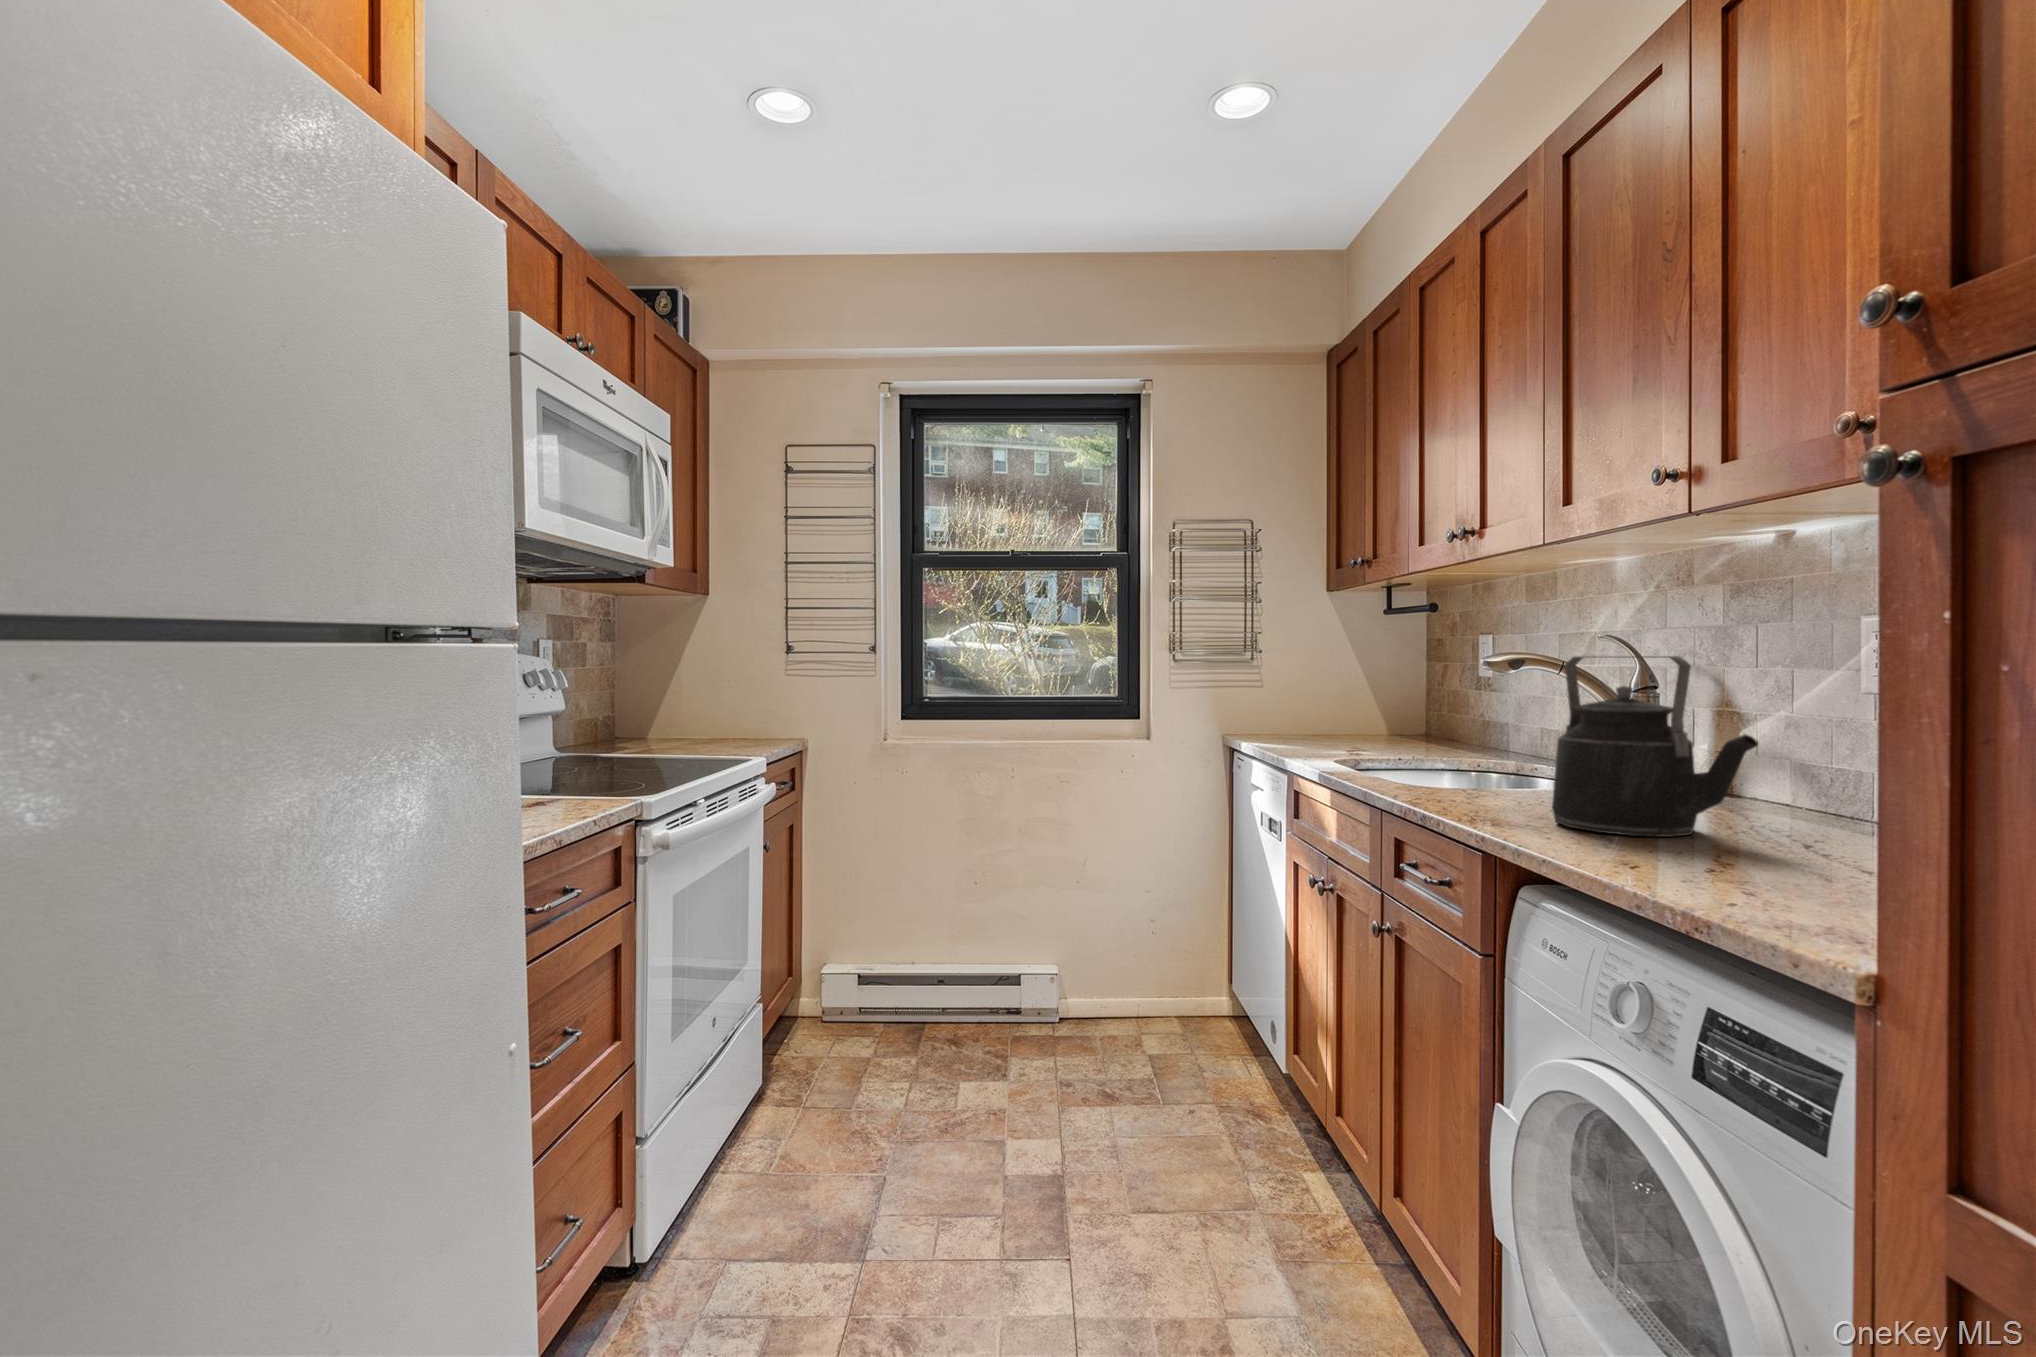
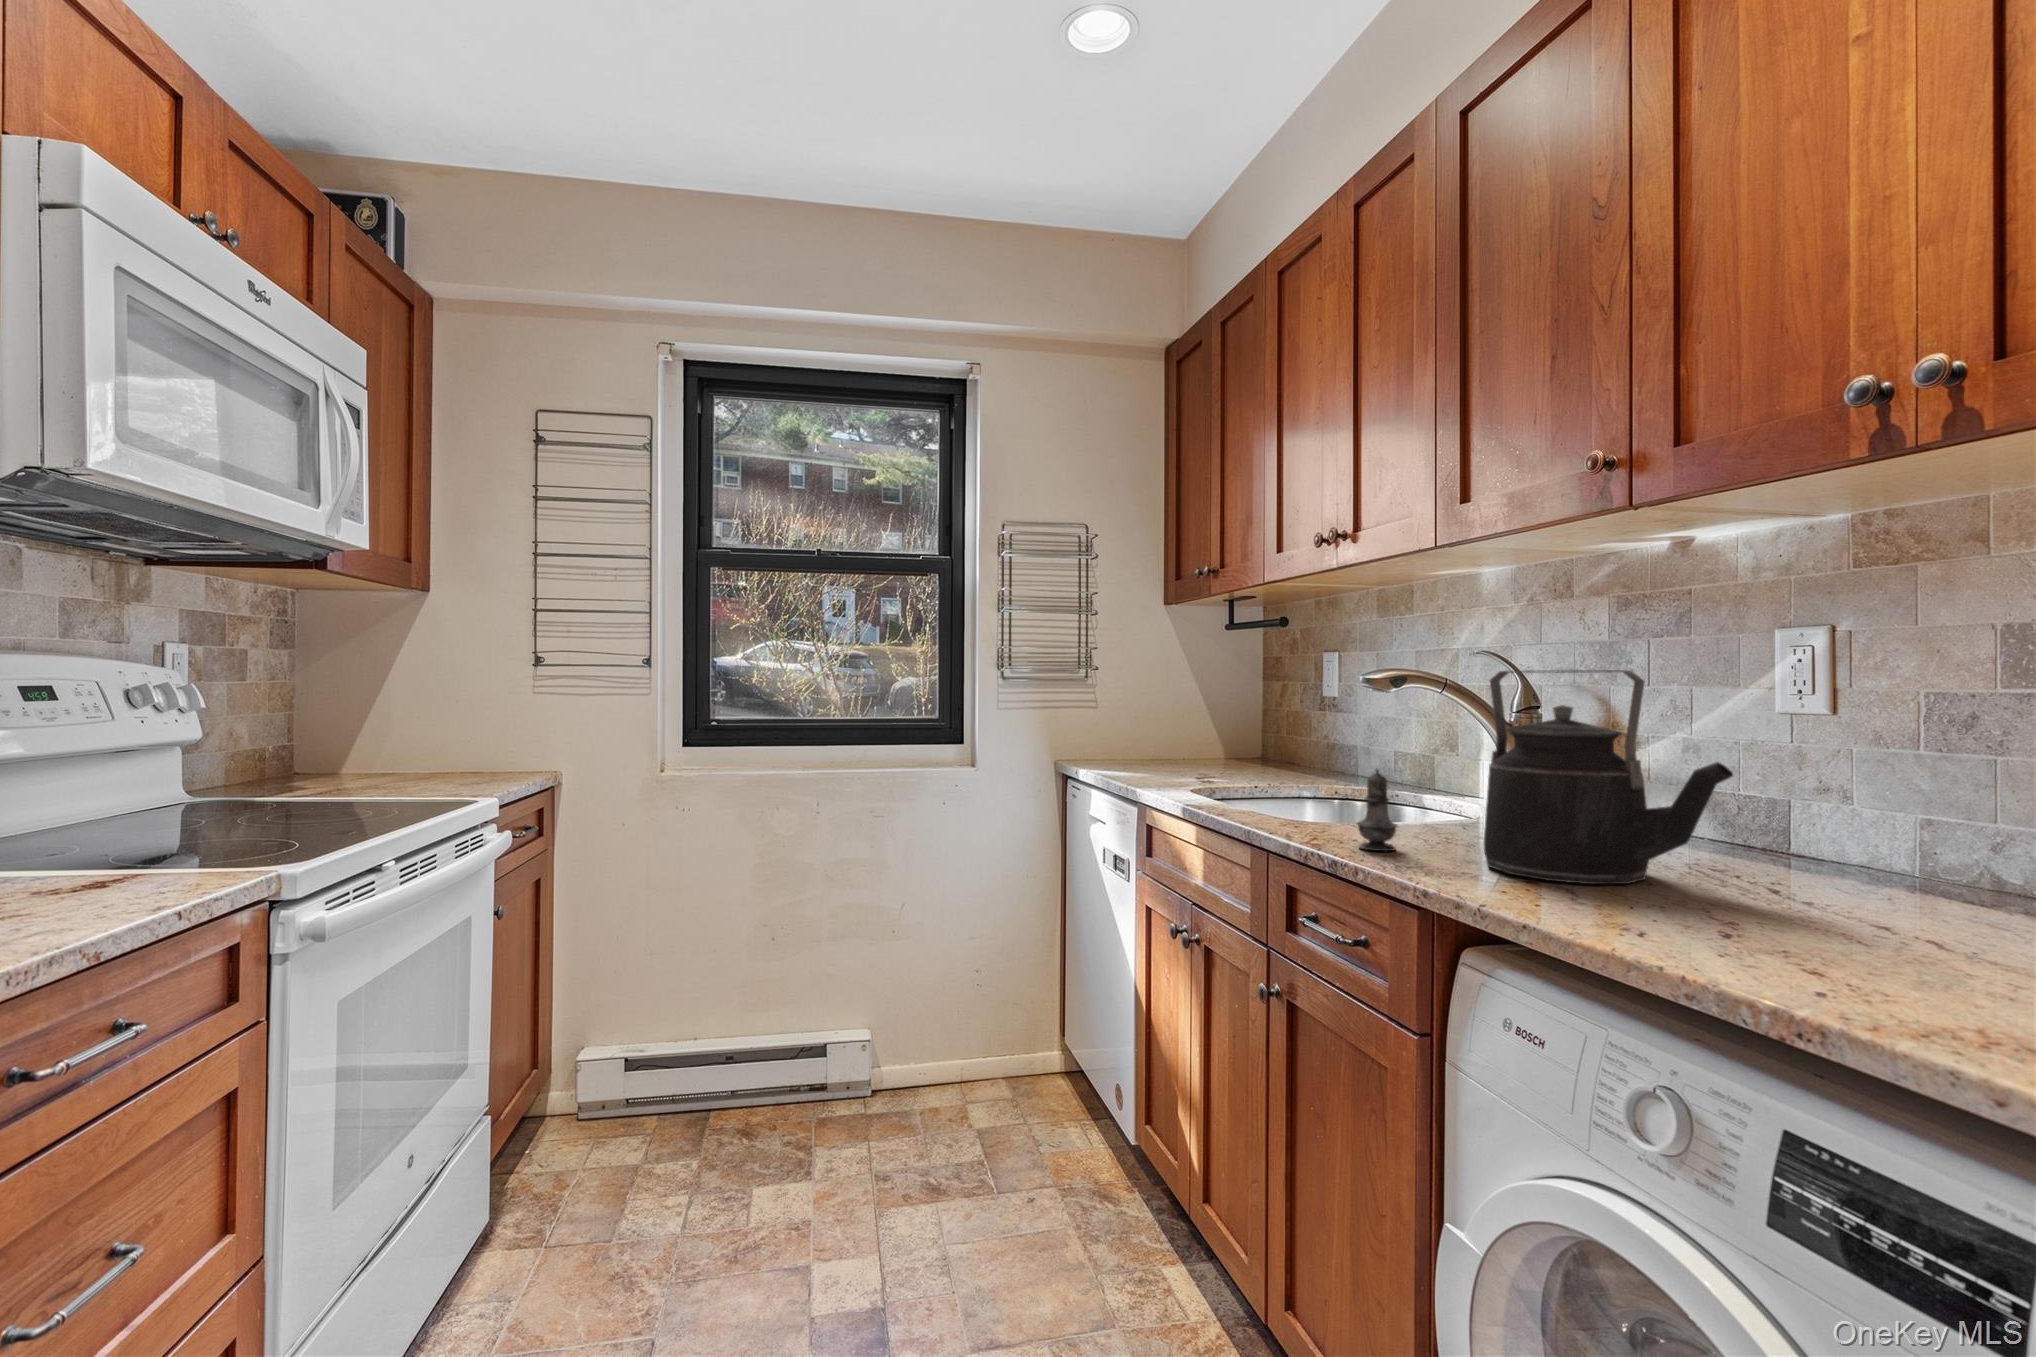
salt shaker: none [1452,739,1489,810] -> present [1357,769,1397,851]

